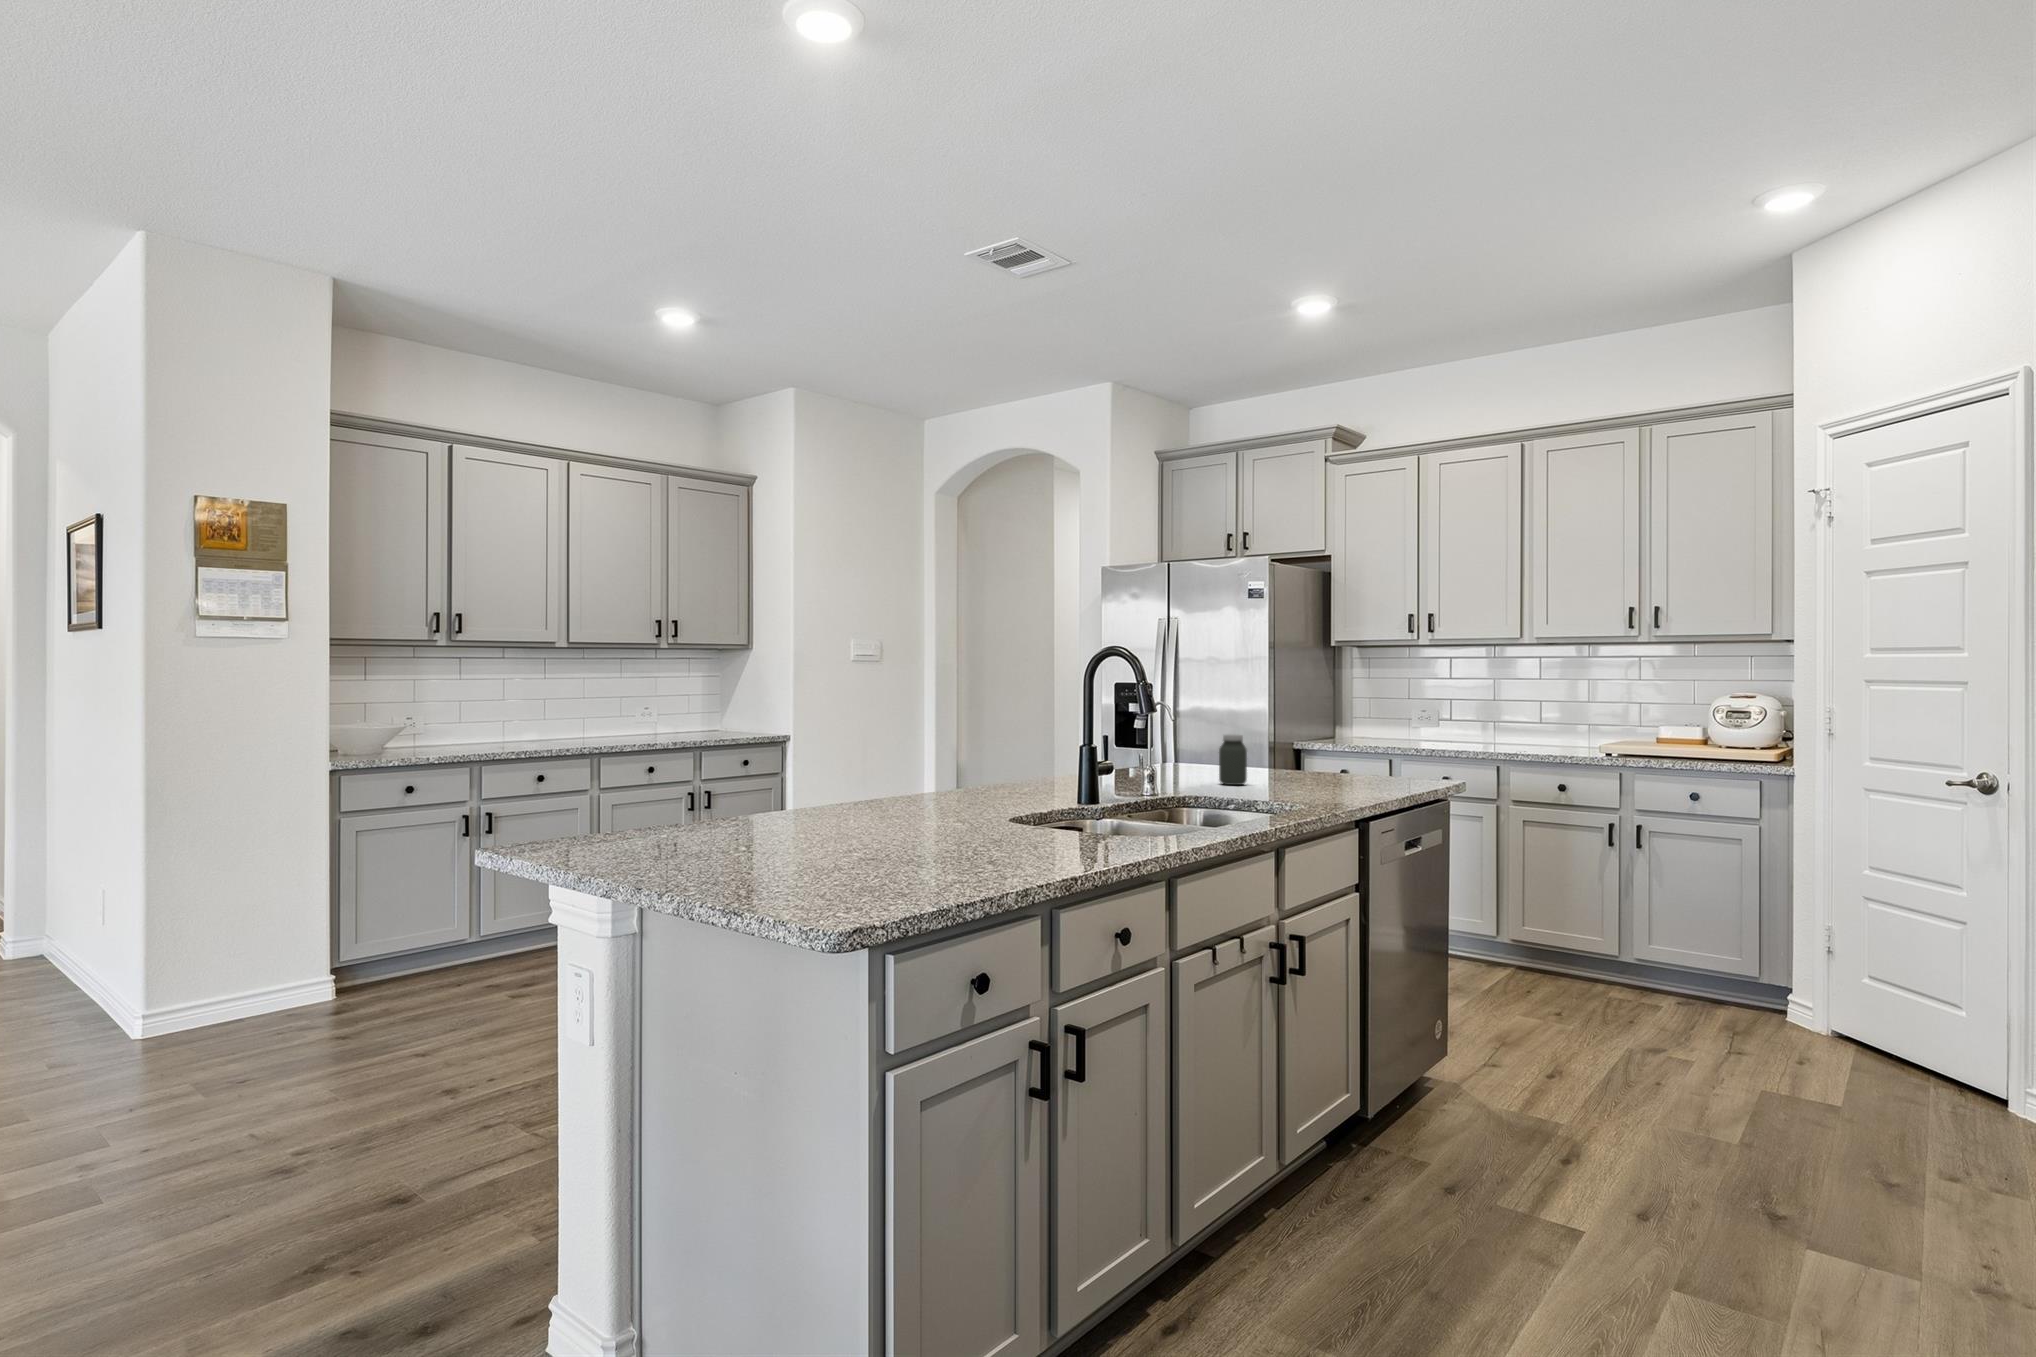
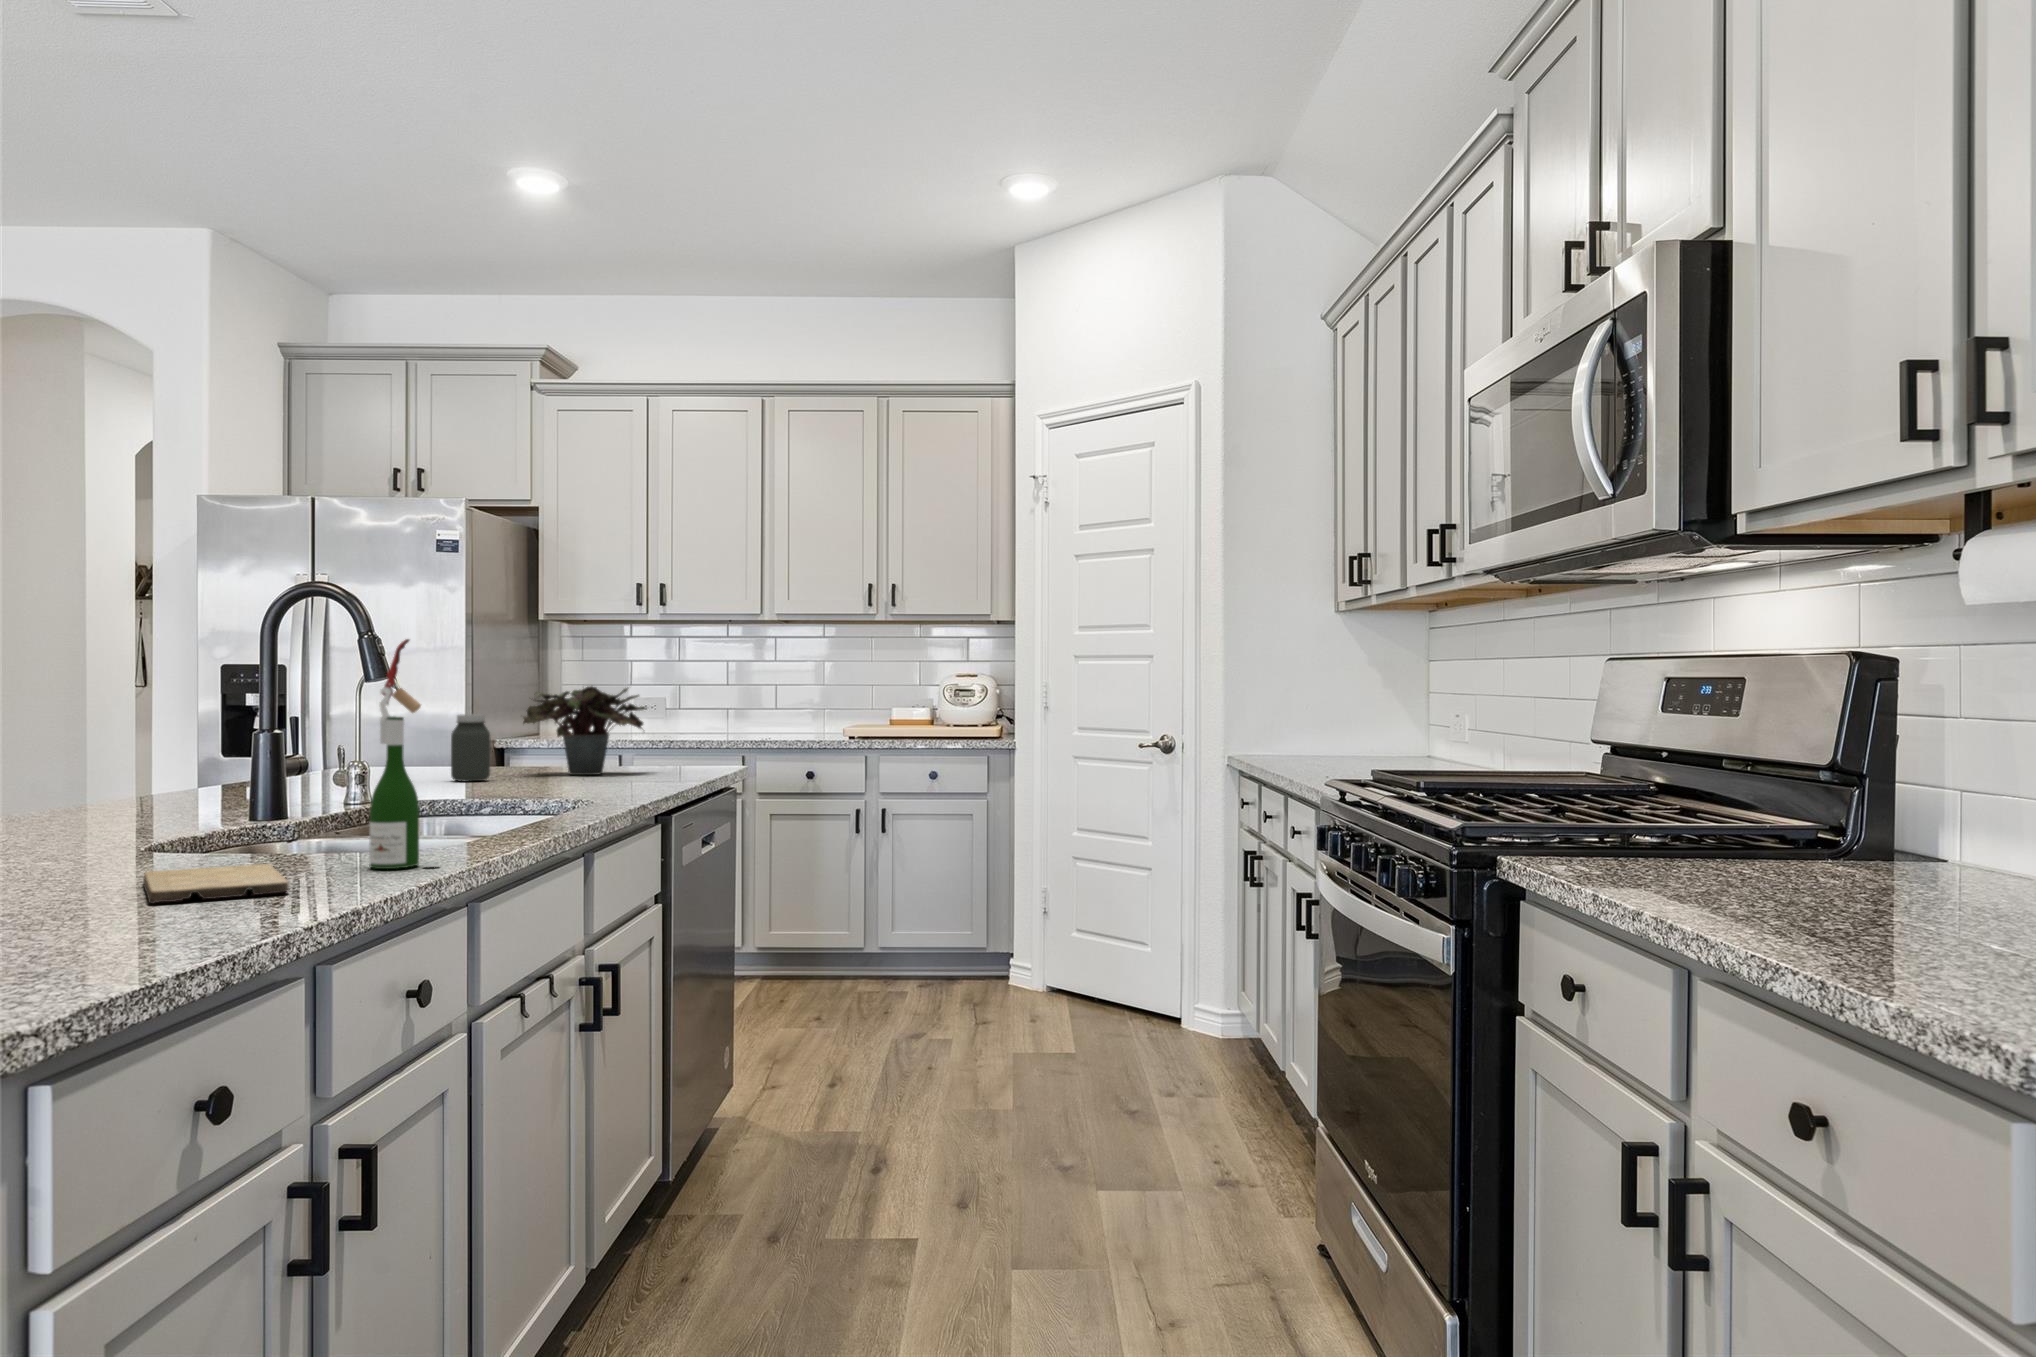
wine bottle: none [1107,699,1148,853] -> present [369,639,440,869]
potted plant: none [1273,712,1378,784] -> present [523,686,646,775]
cutting board: none [979,840,1052,861] -> present [143,864,289,903]

